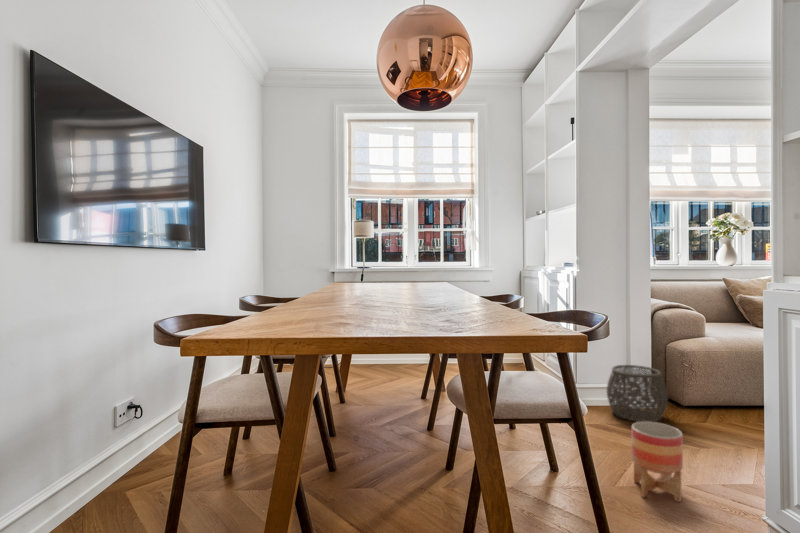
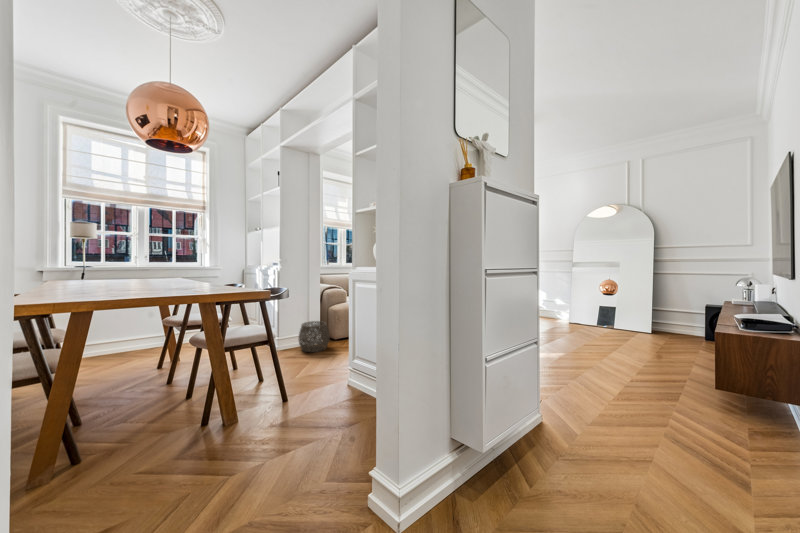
planter: present [631,422,683,502] -> none [311,350,334,390]

